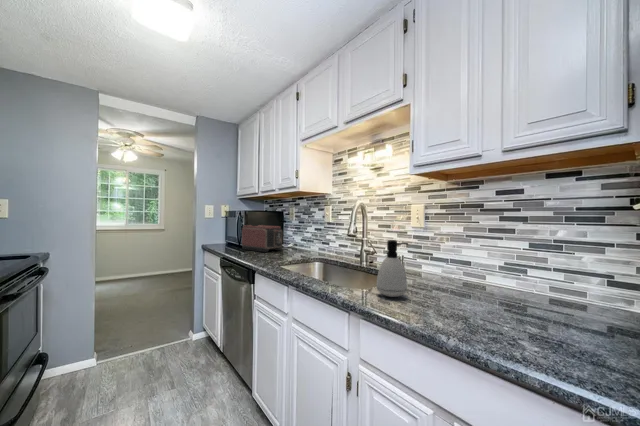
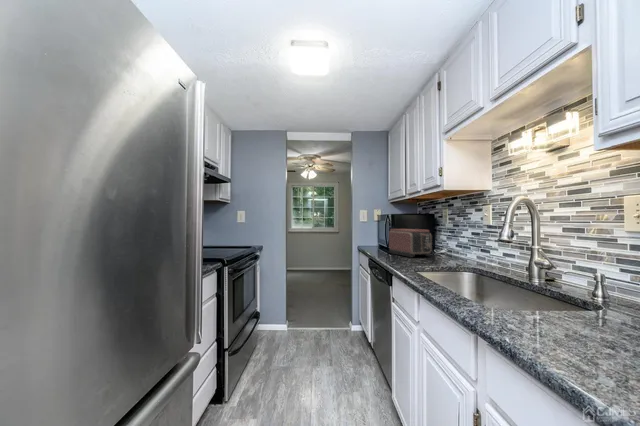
soap dispenser: present [376,240,408,297] -> none [533,249,594,338]

